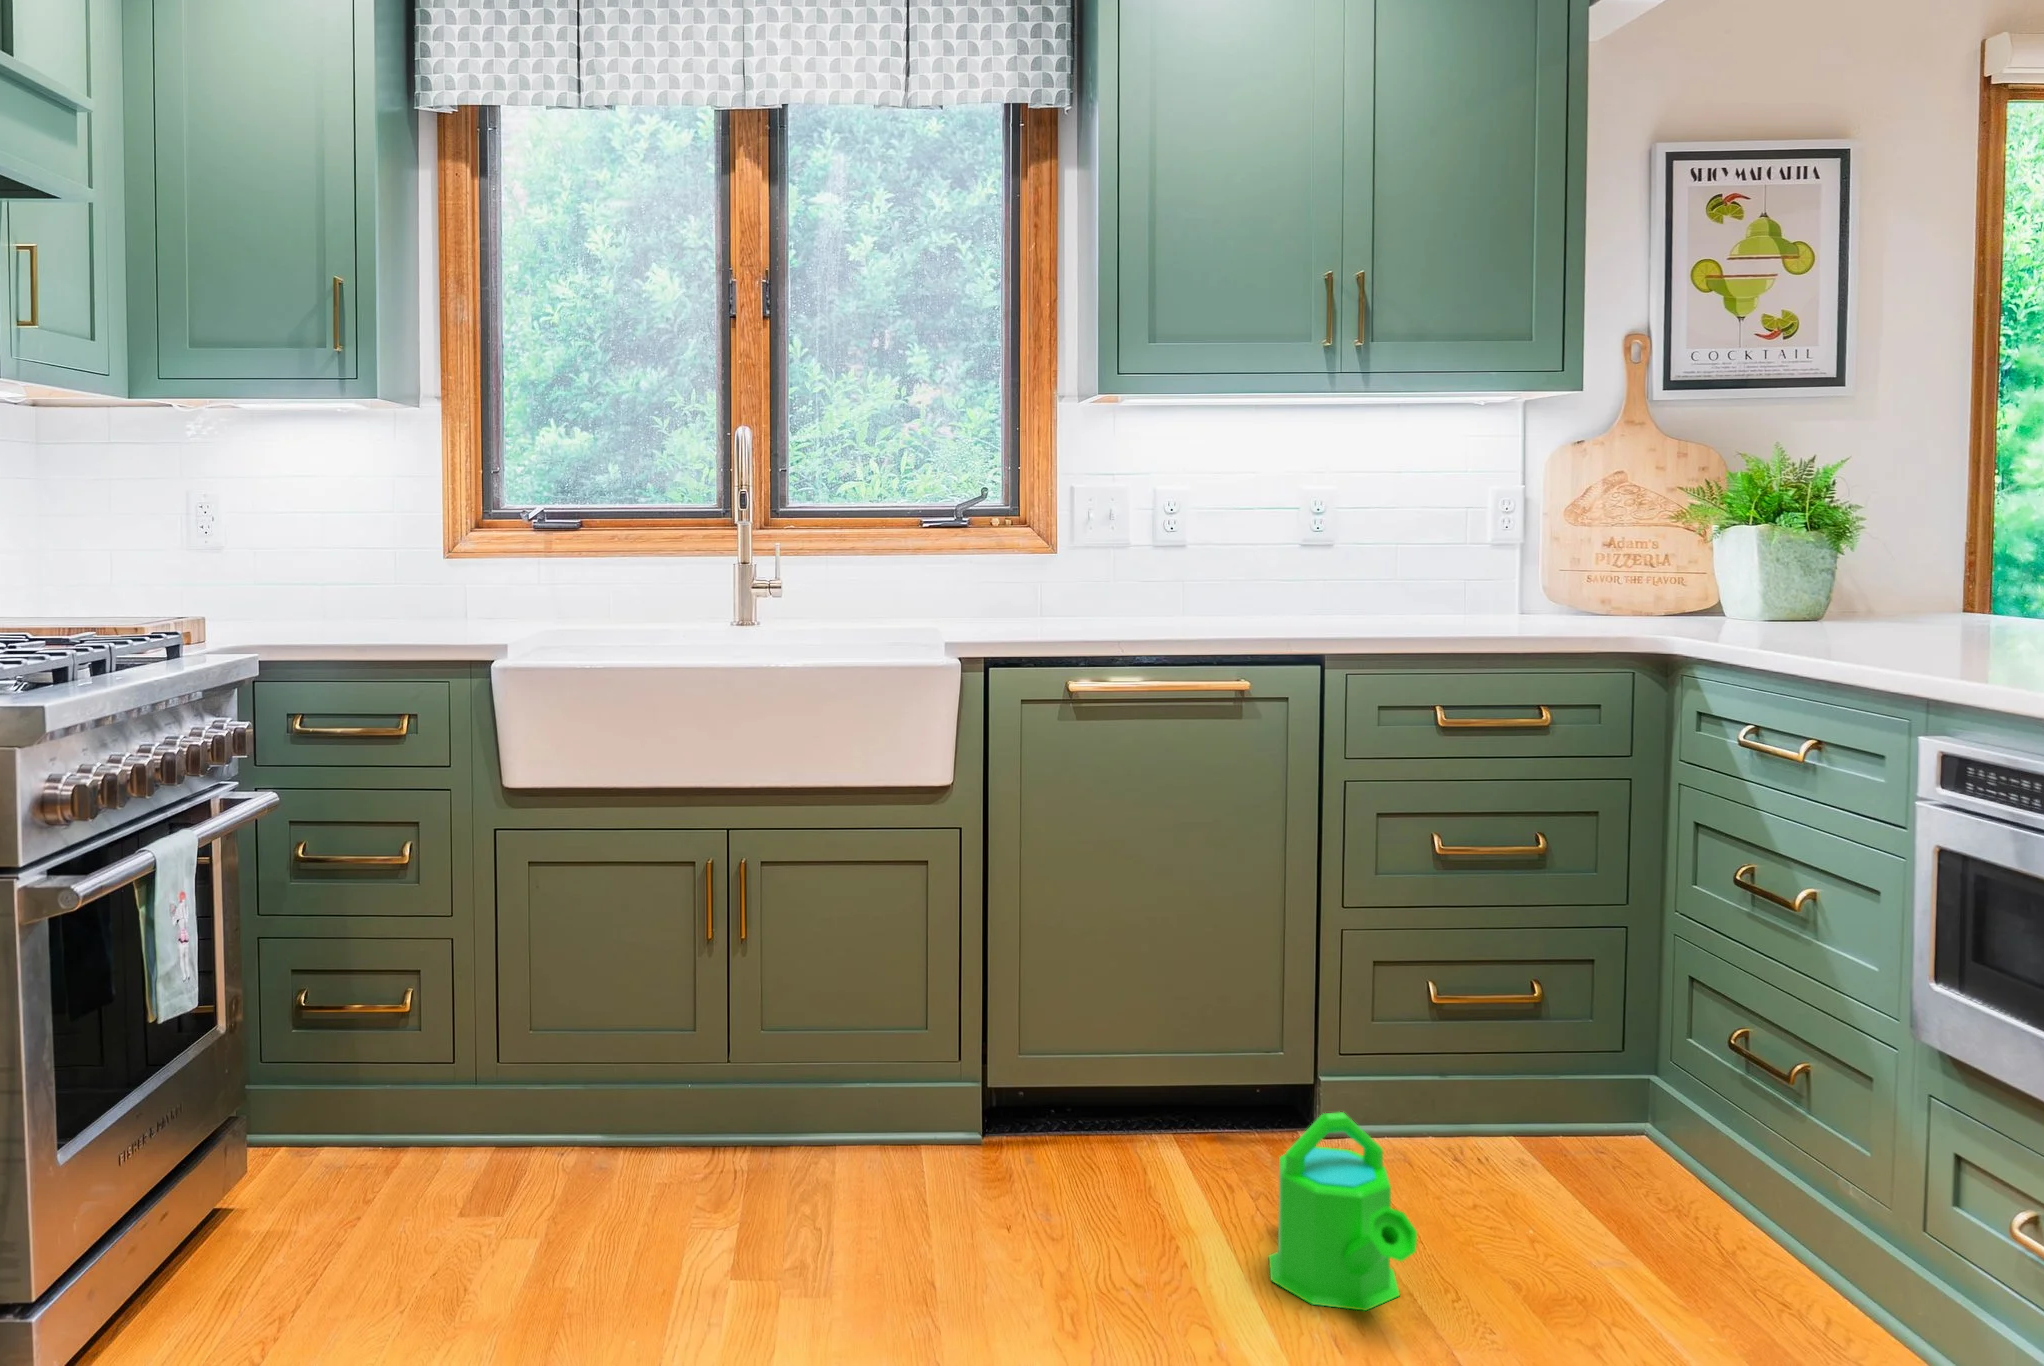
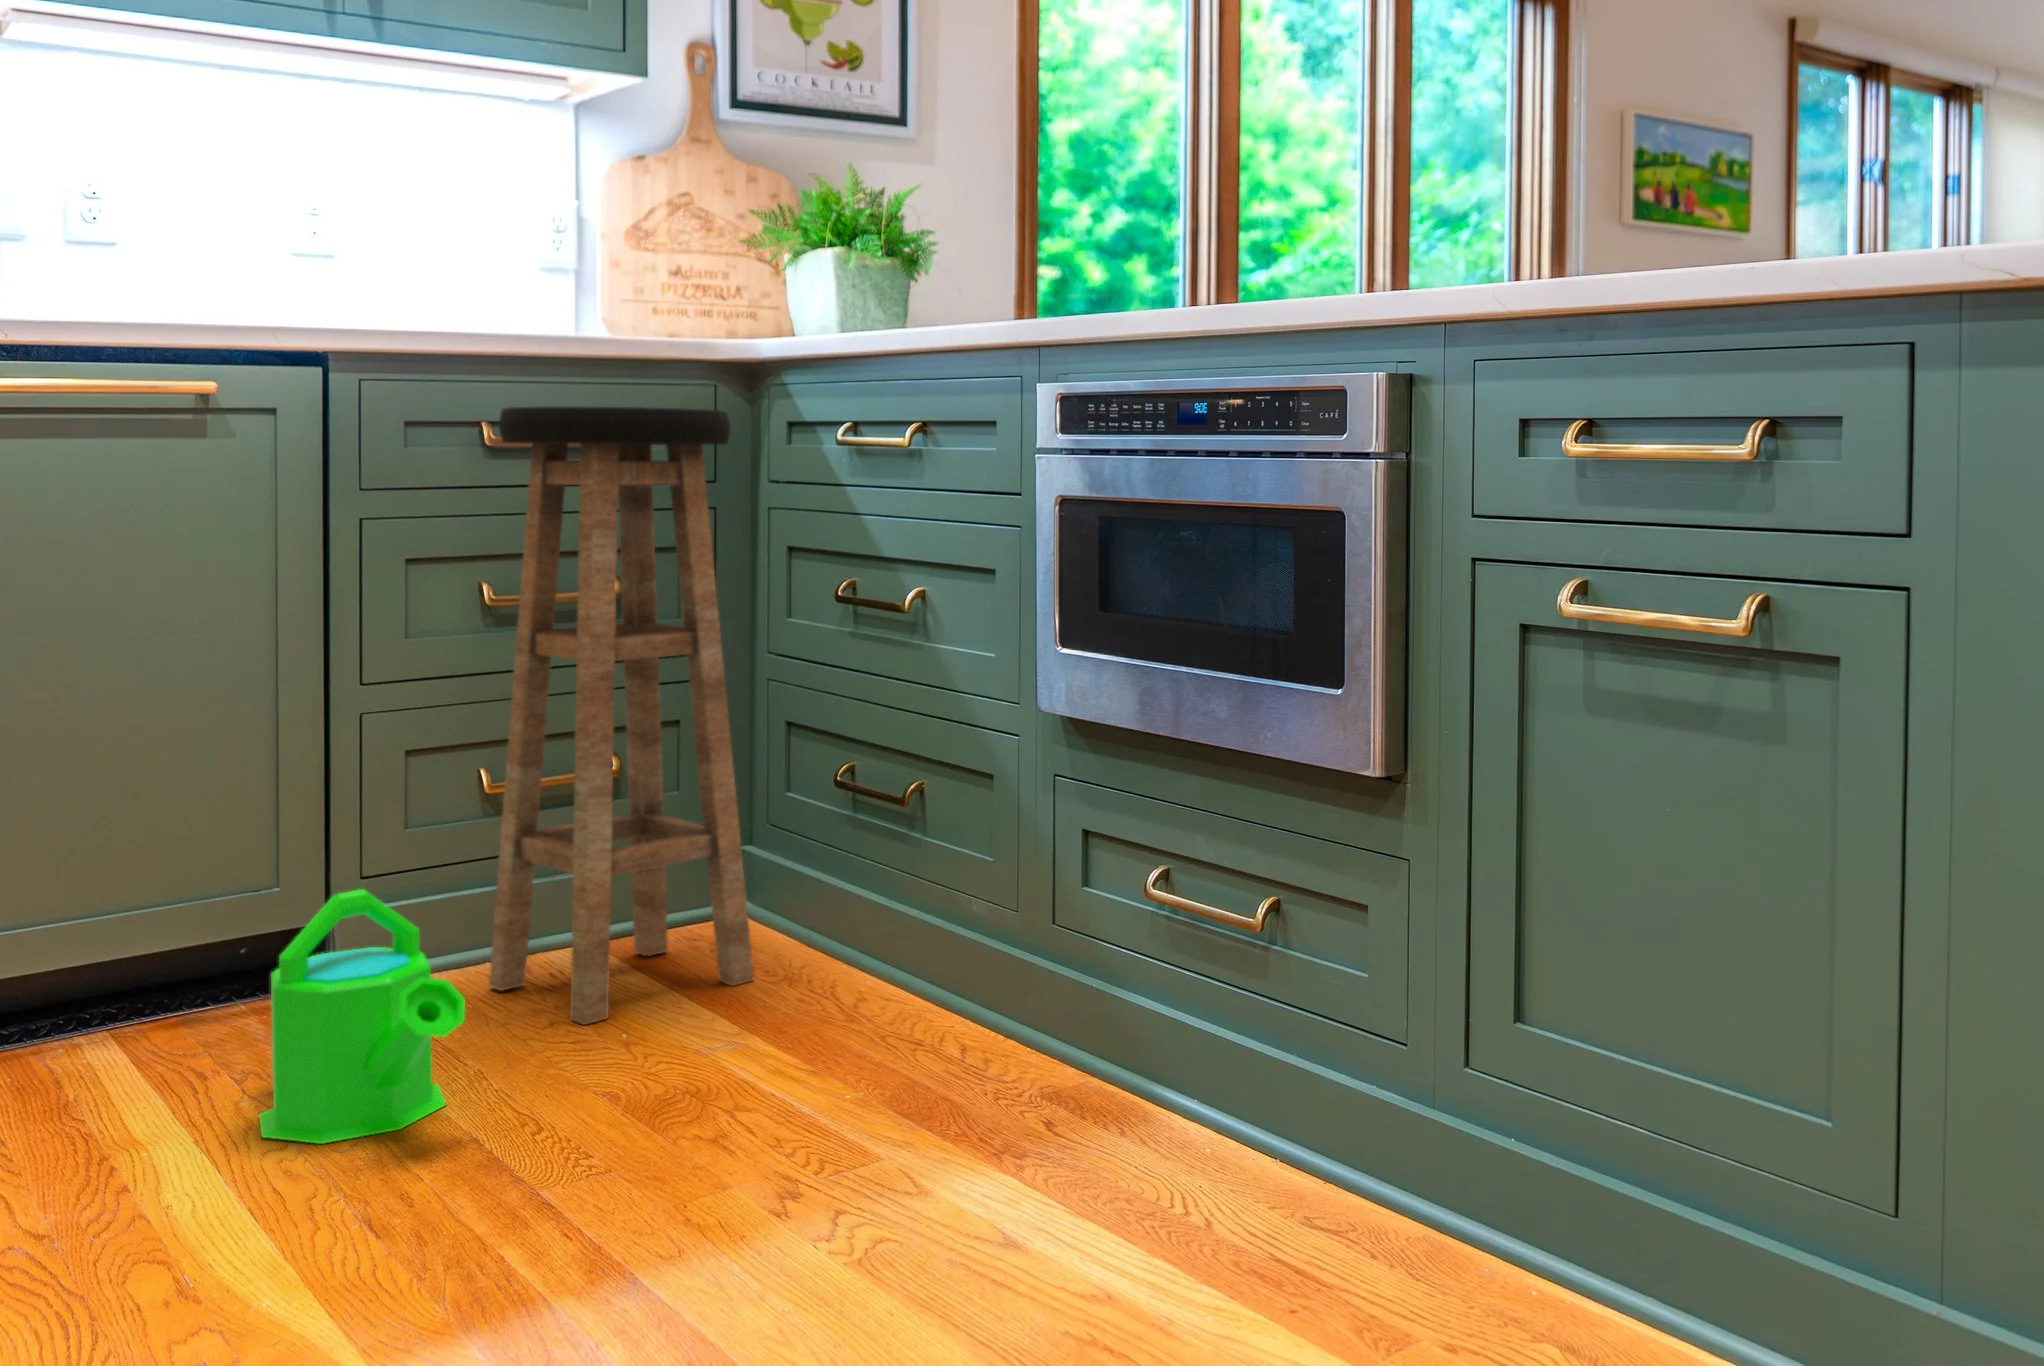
bar stool: none [1431,707,1662,1239] -> present [489,406,754,1025]

